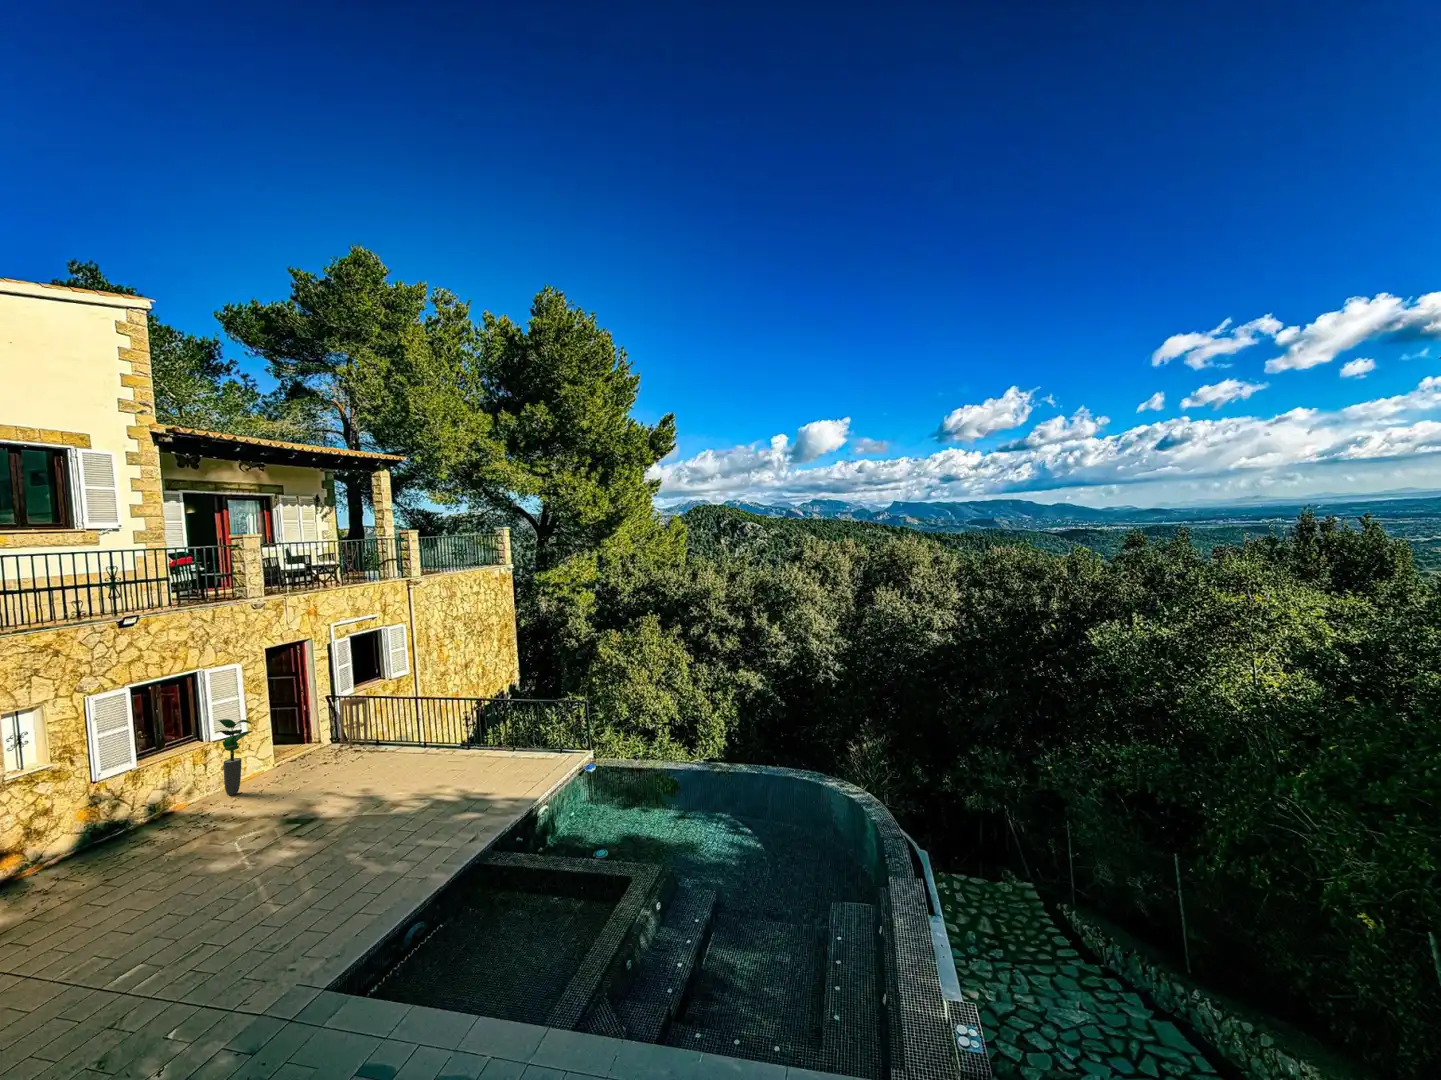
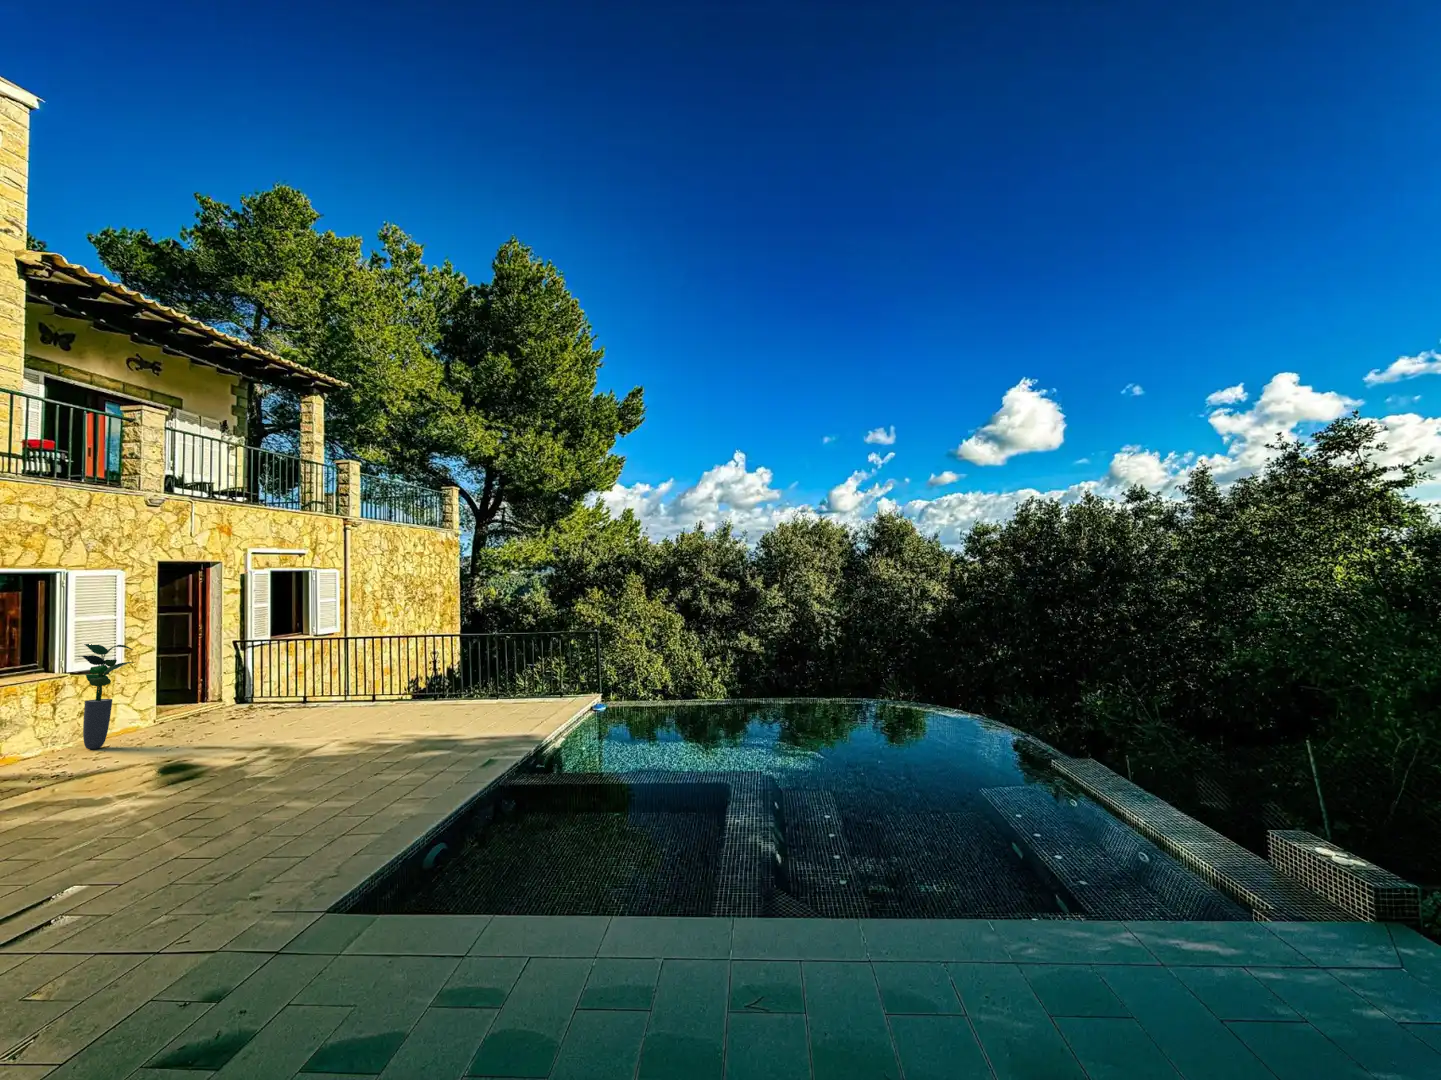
stool: present [340,698,368,747] -> none [247,648,291,710]

